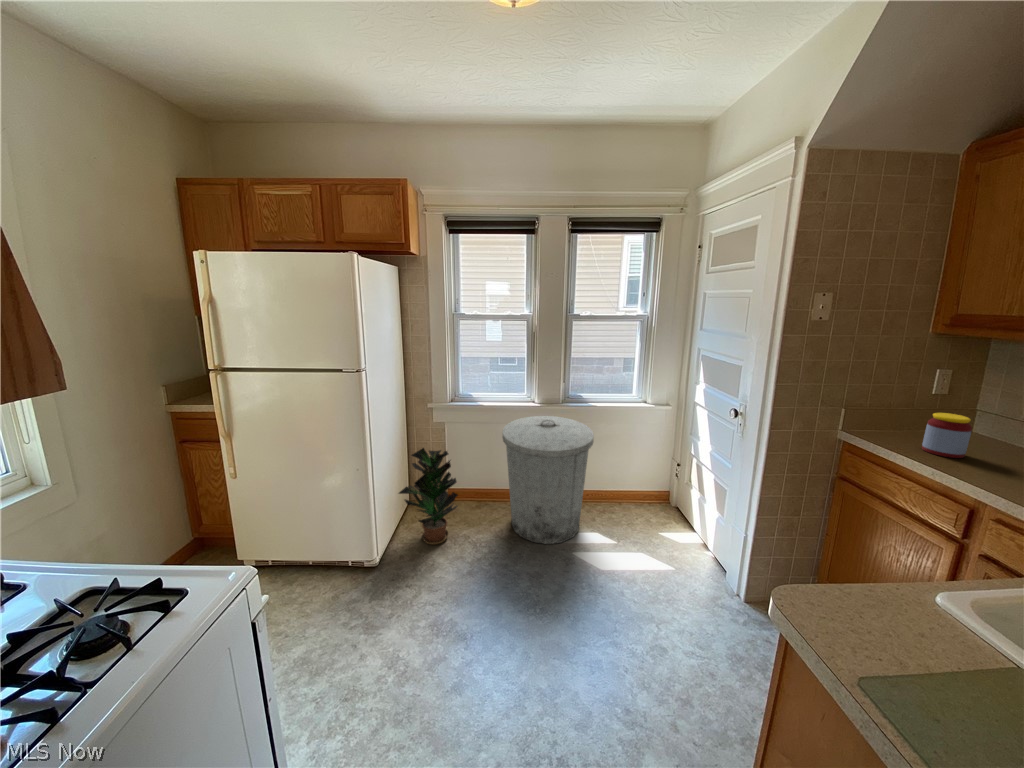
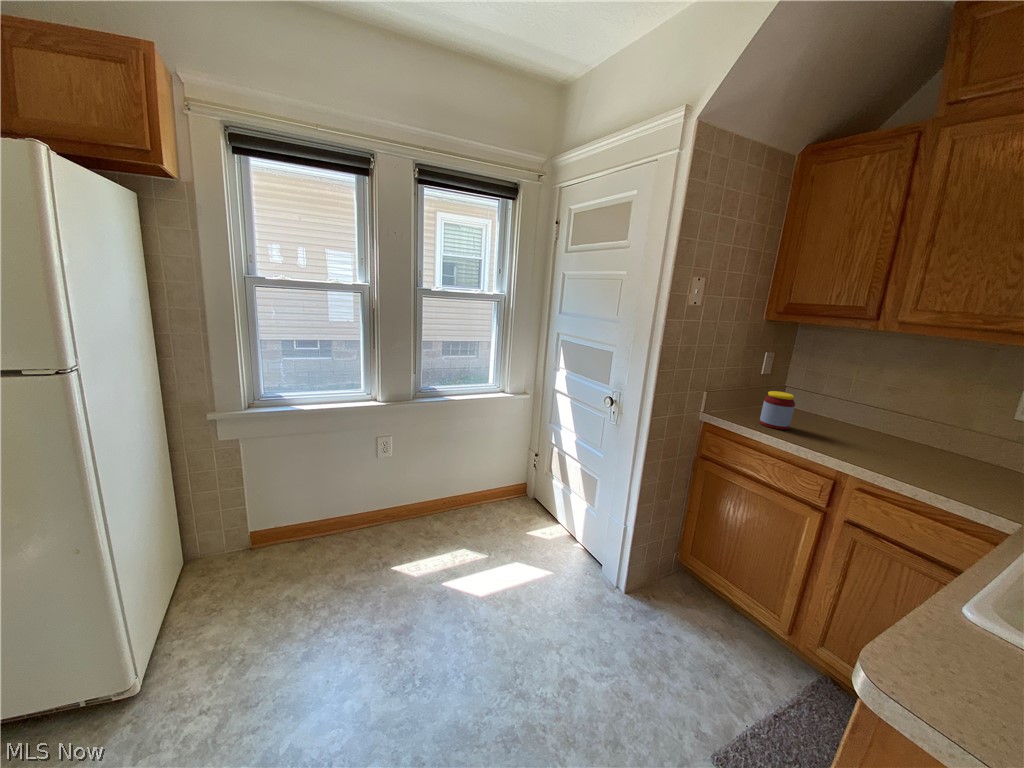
trash can: present [502,416,594,544] -> none [339,416,459,581]
potted plant: present [399,448,458,545] -> none [162,482,276,628]

